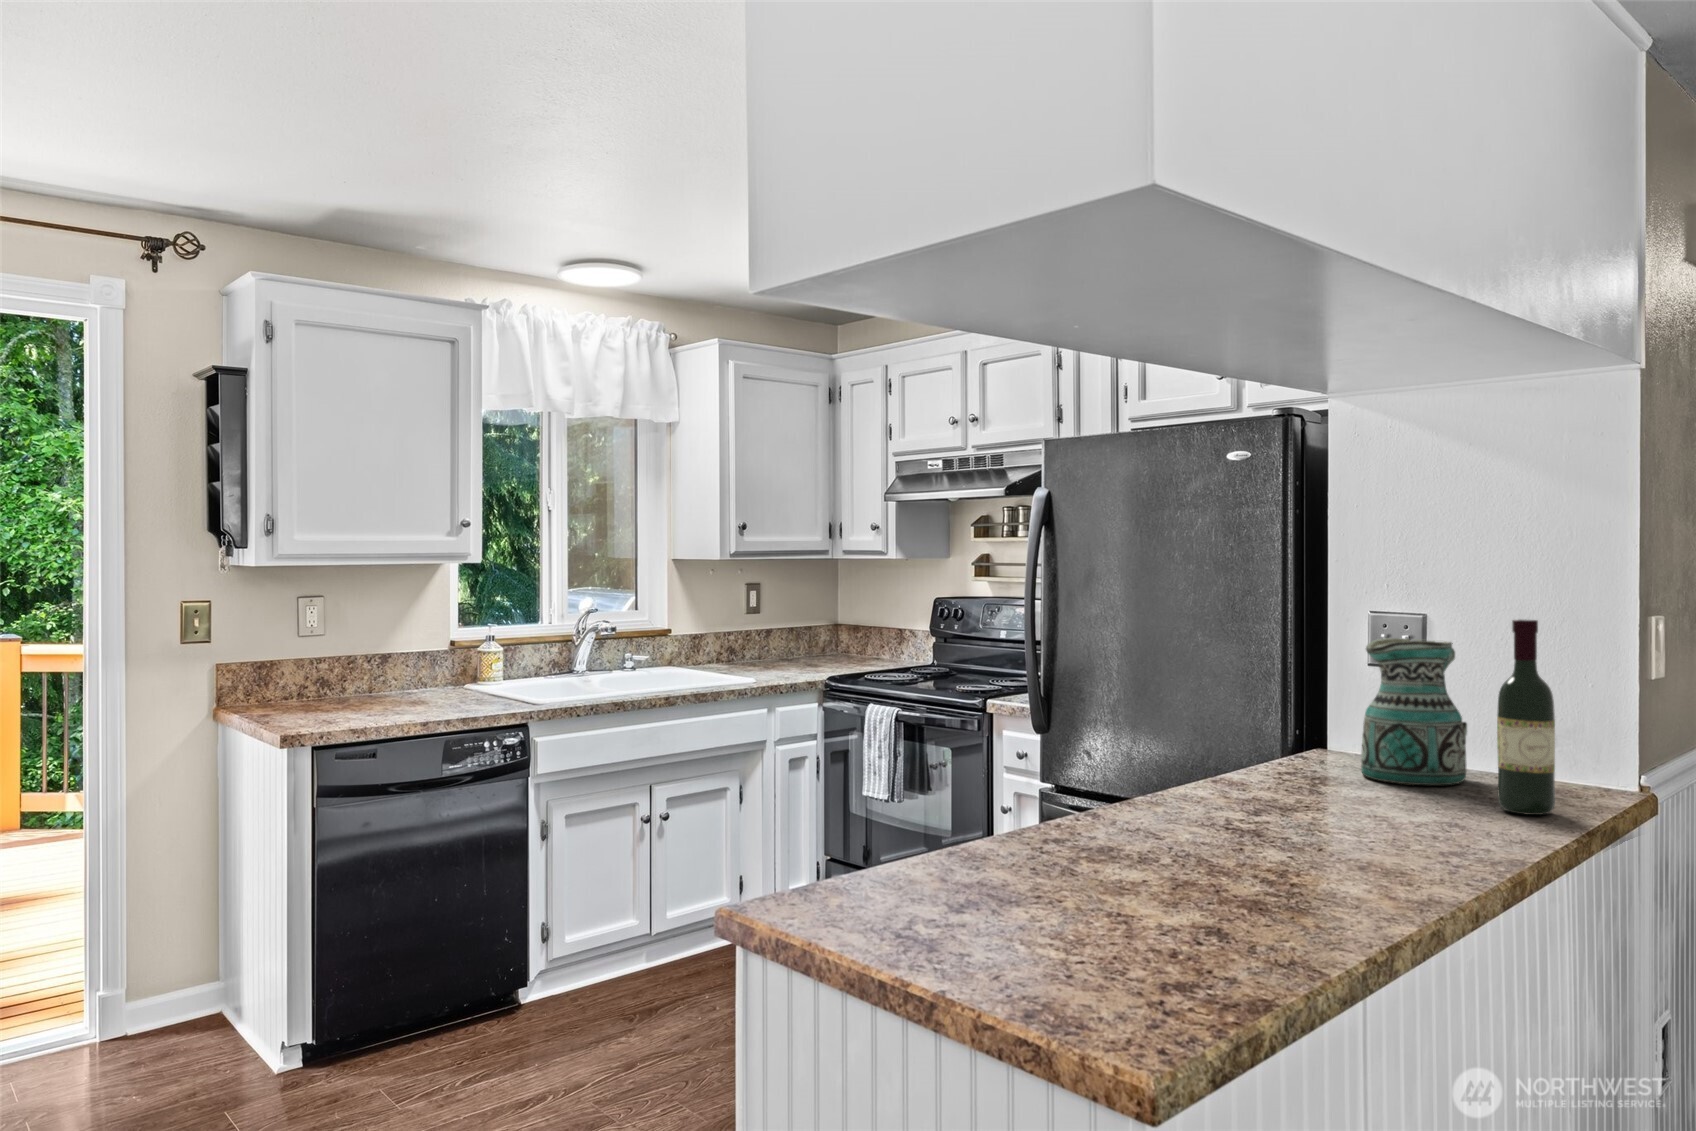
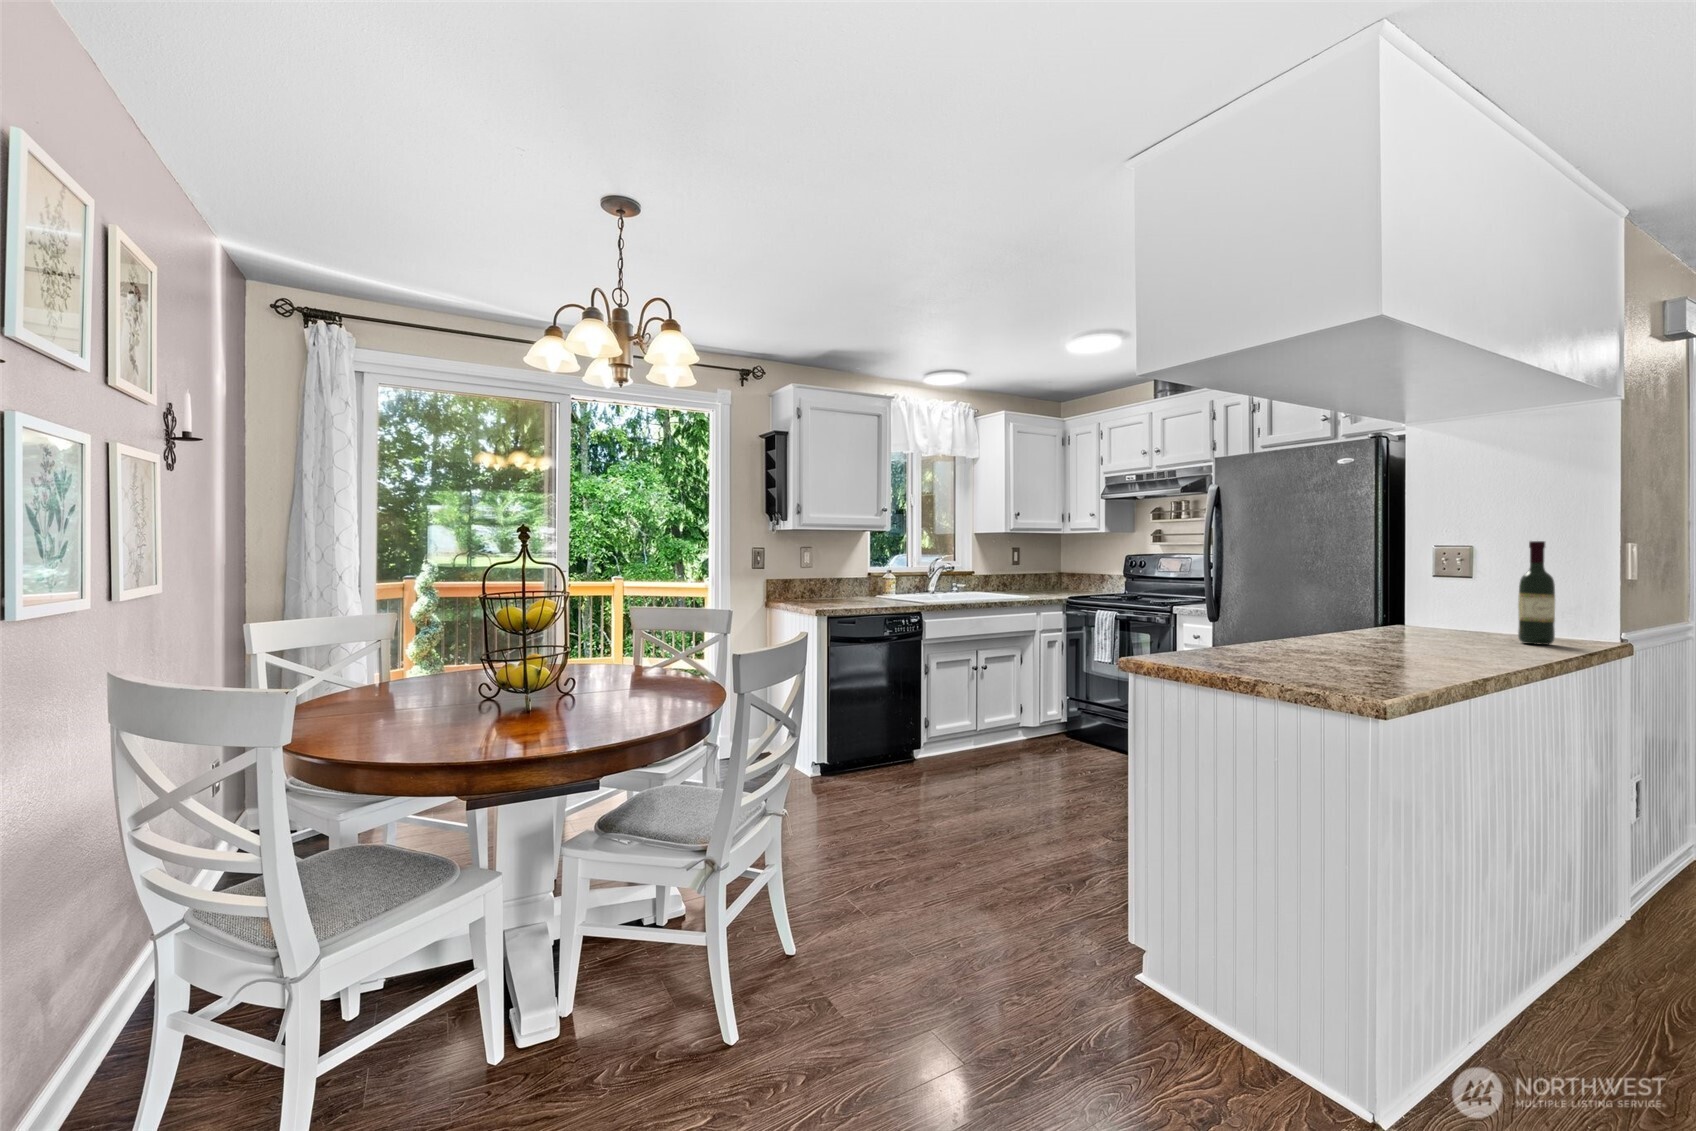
ceramic pitcher: present [1361,638,1467,785] -> none [1428,556,1514,634]

